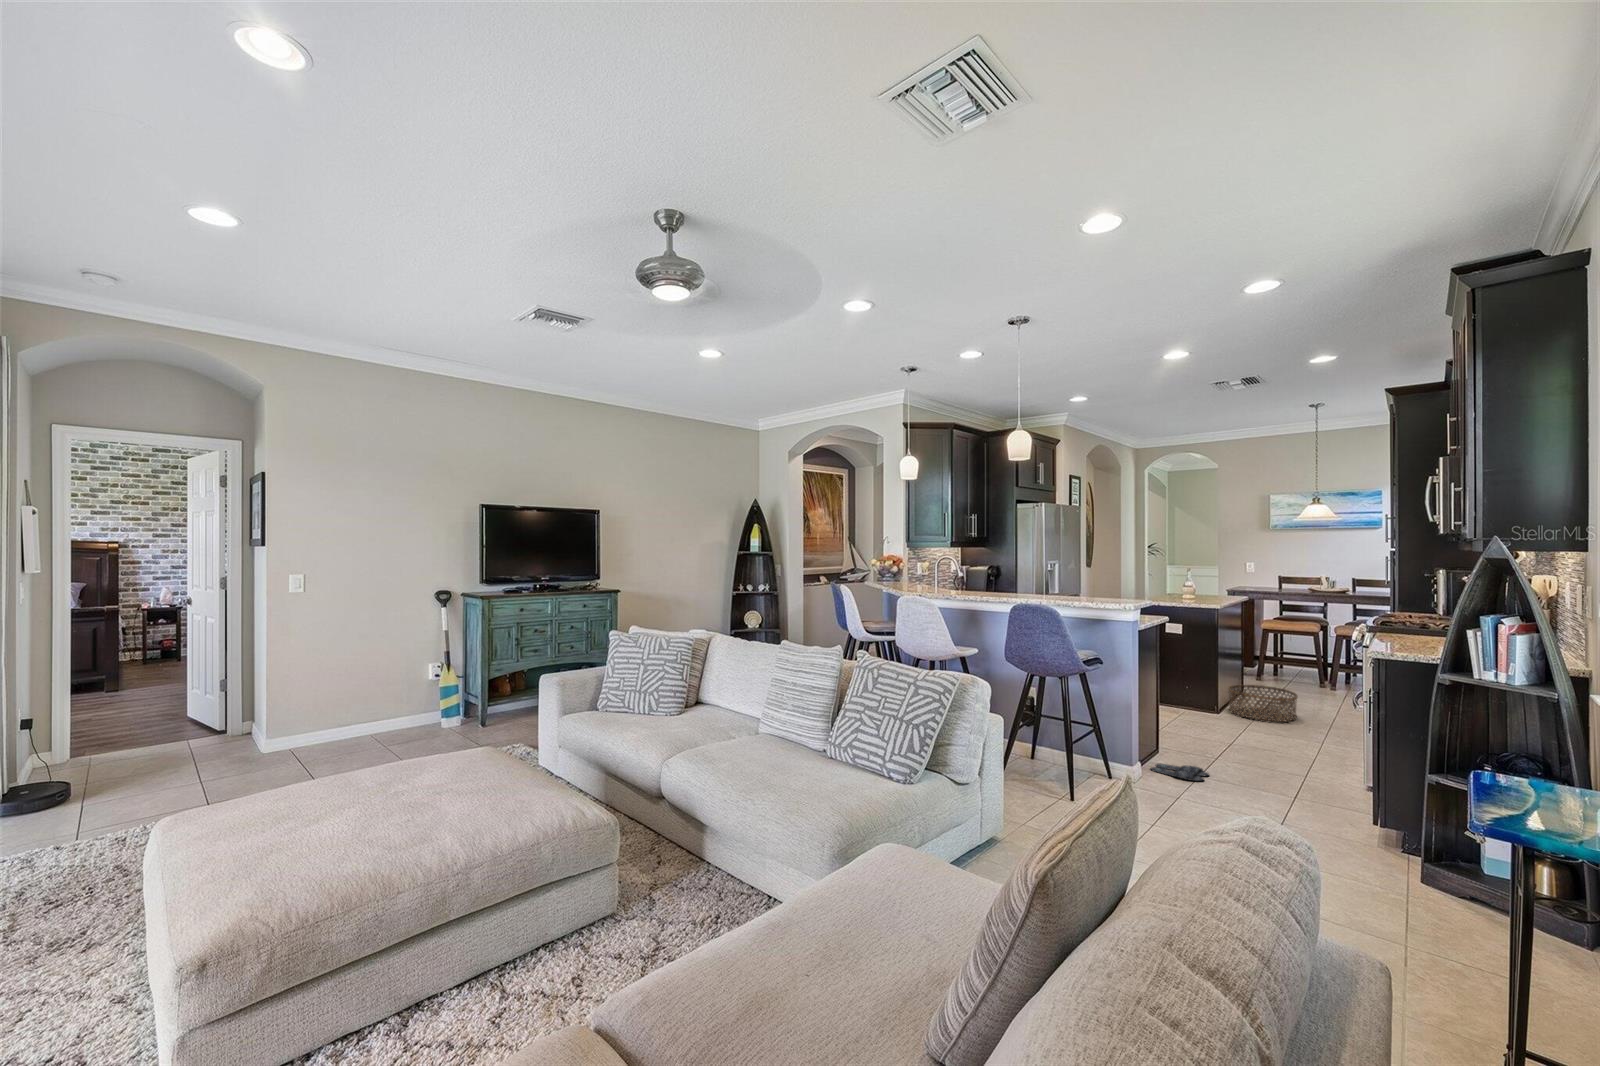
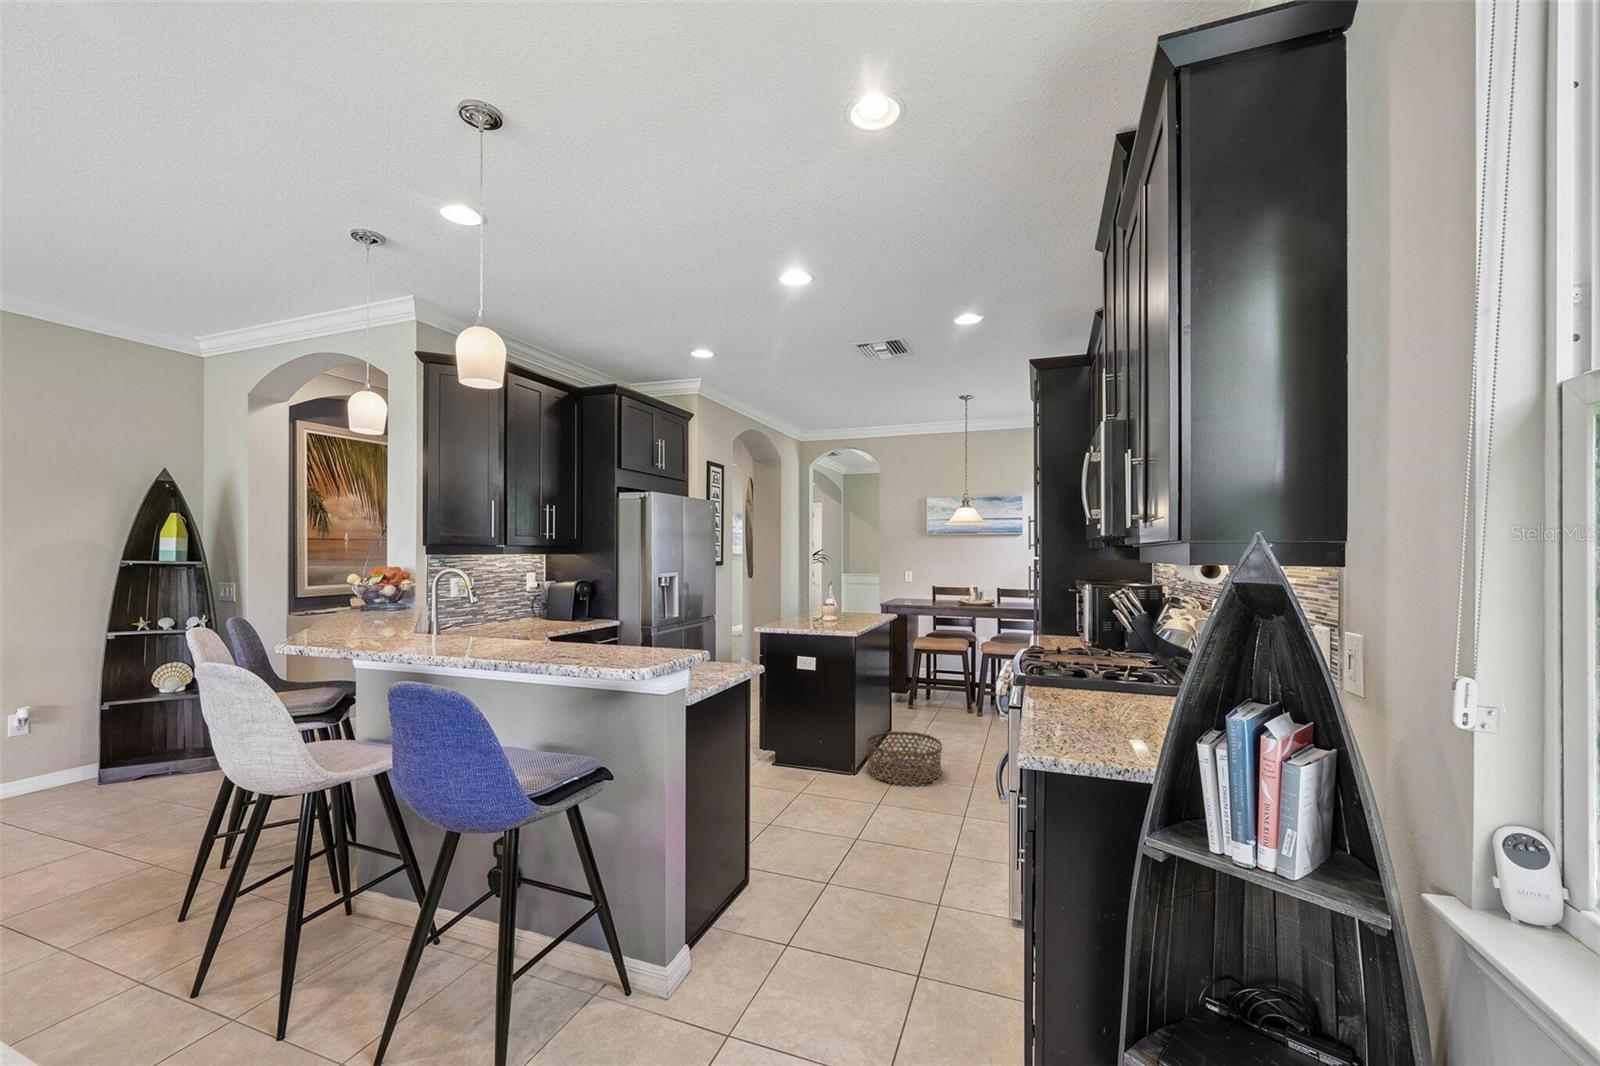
slippers: present [1151,764,1209,781] -> none [722,914,810,957]

